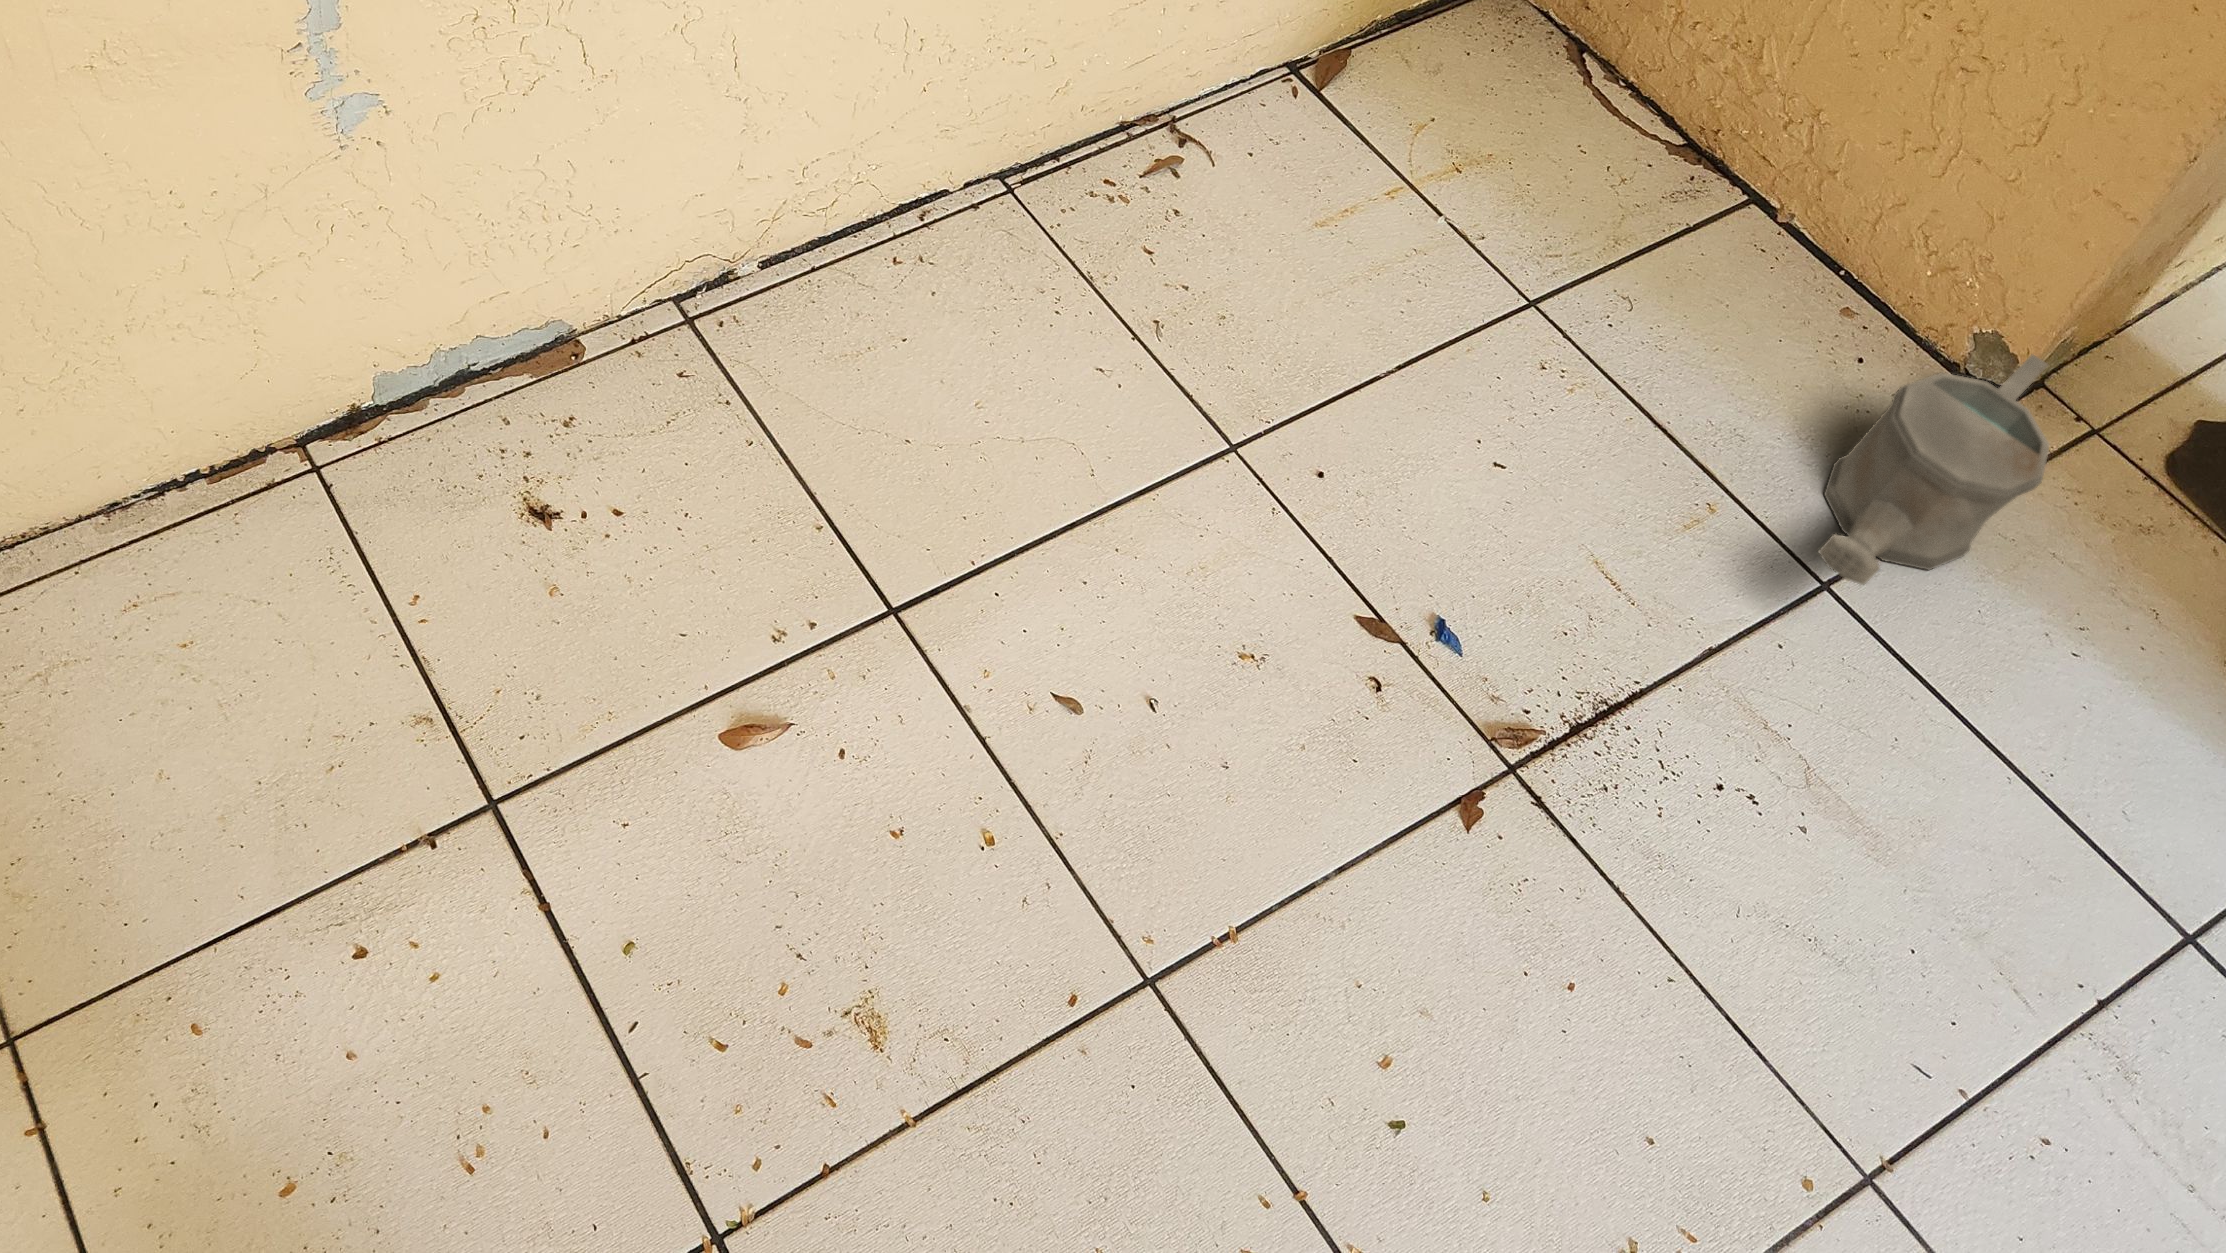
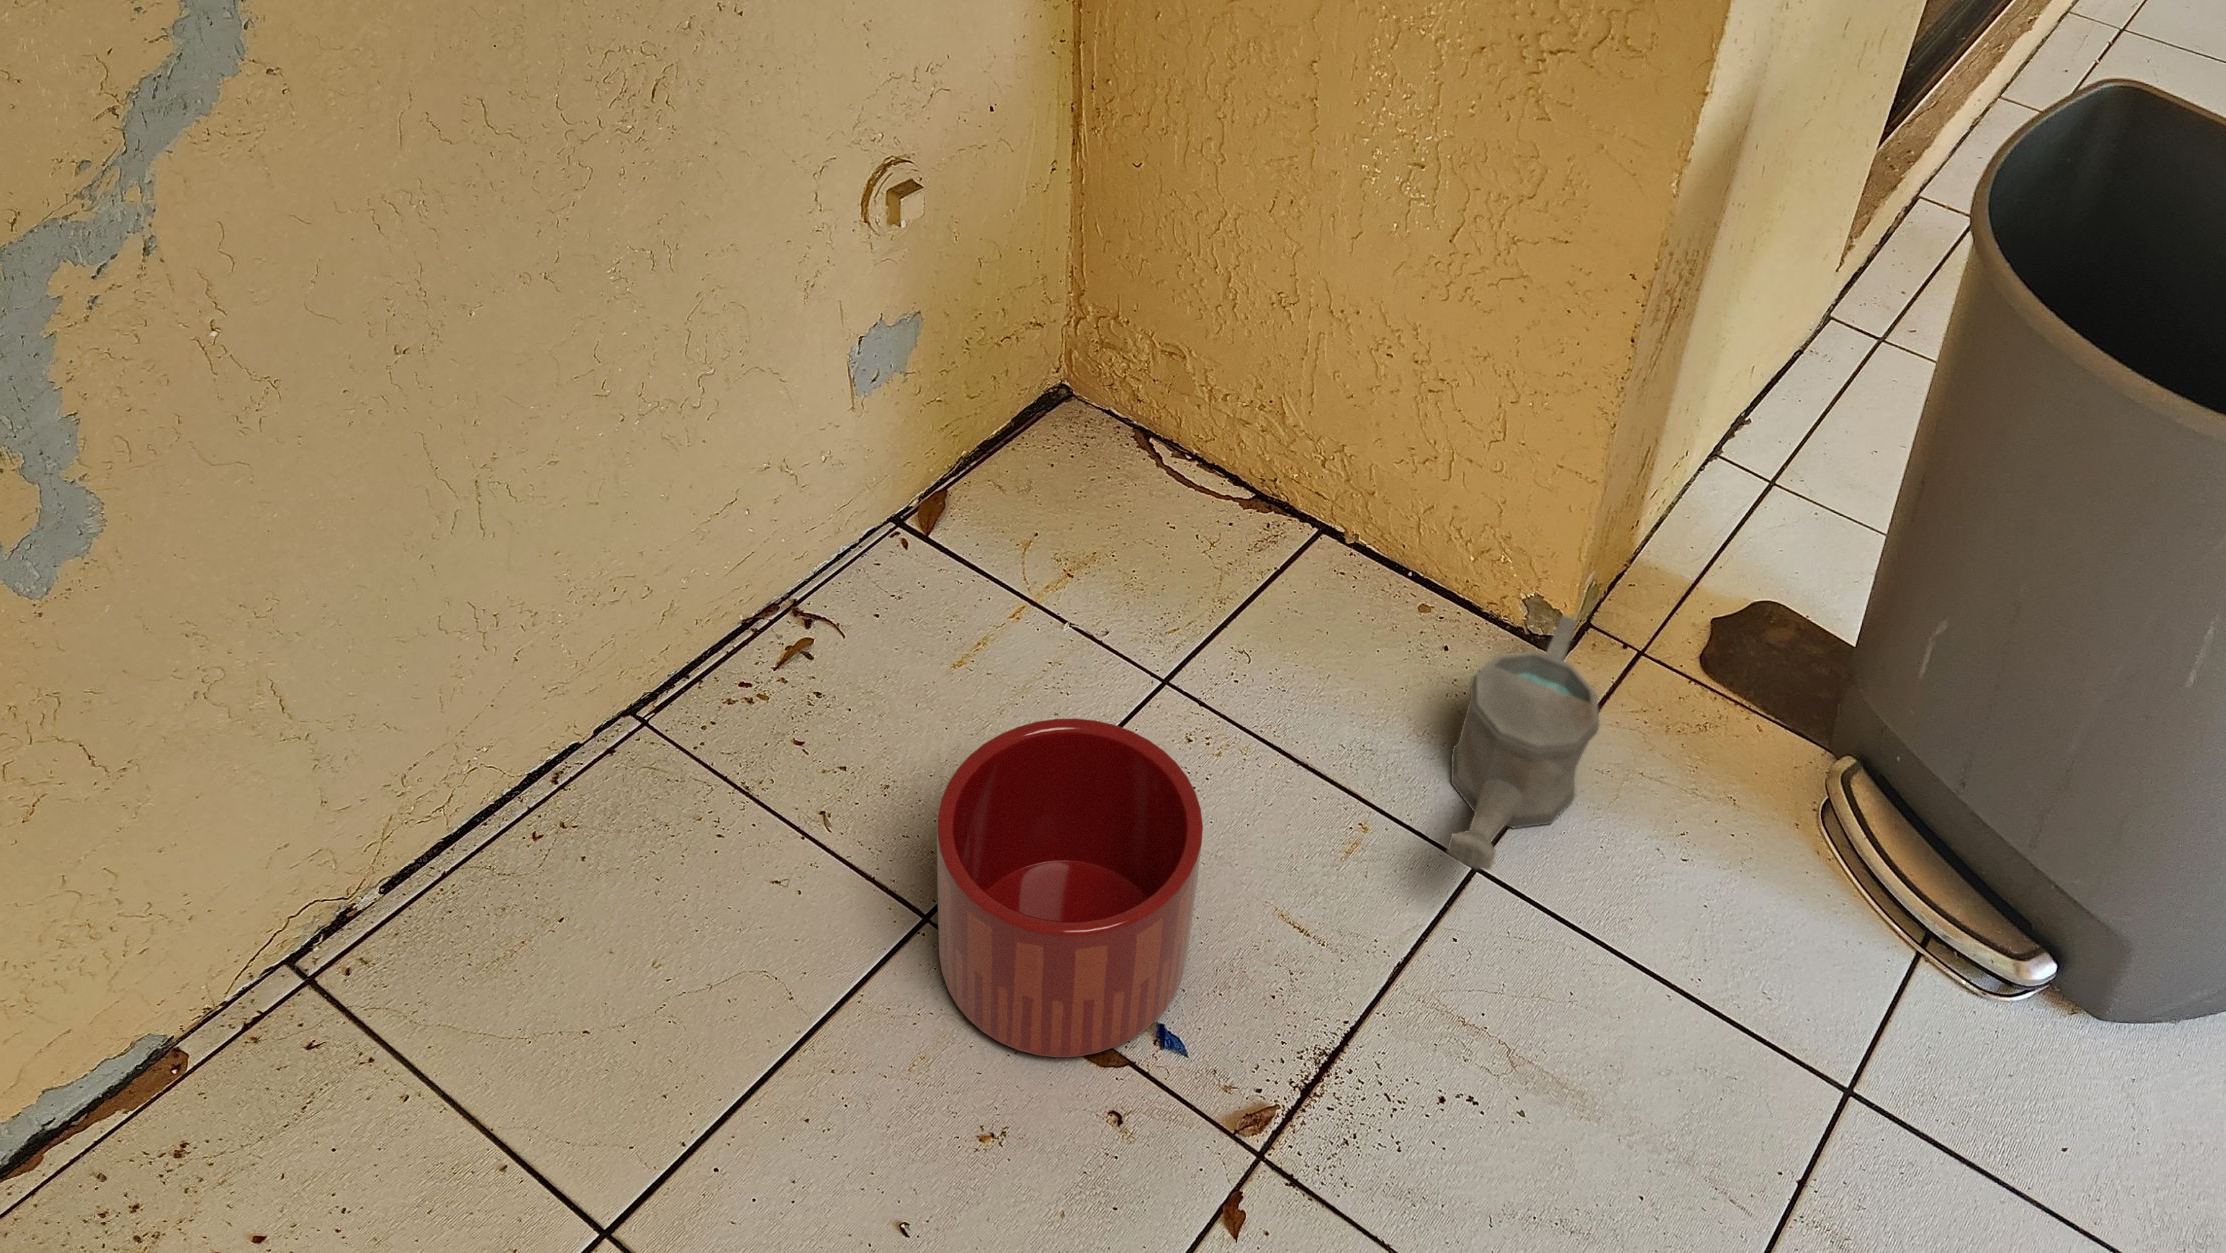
planter: none [1241,282,1570,621] -> present [937,719,1203,1057]

